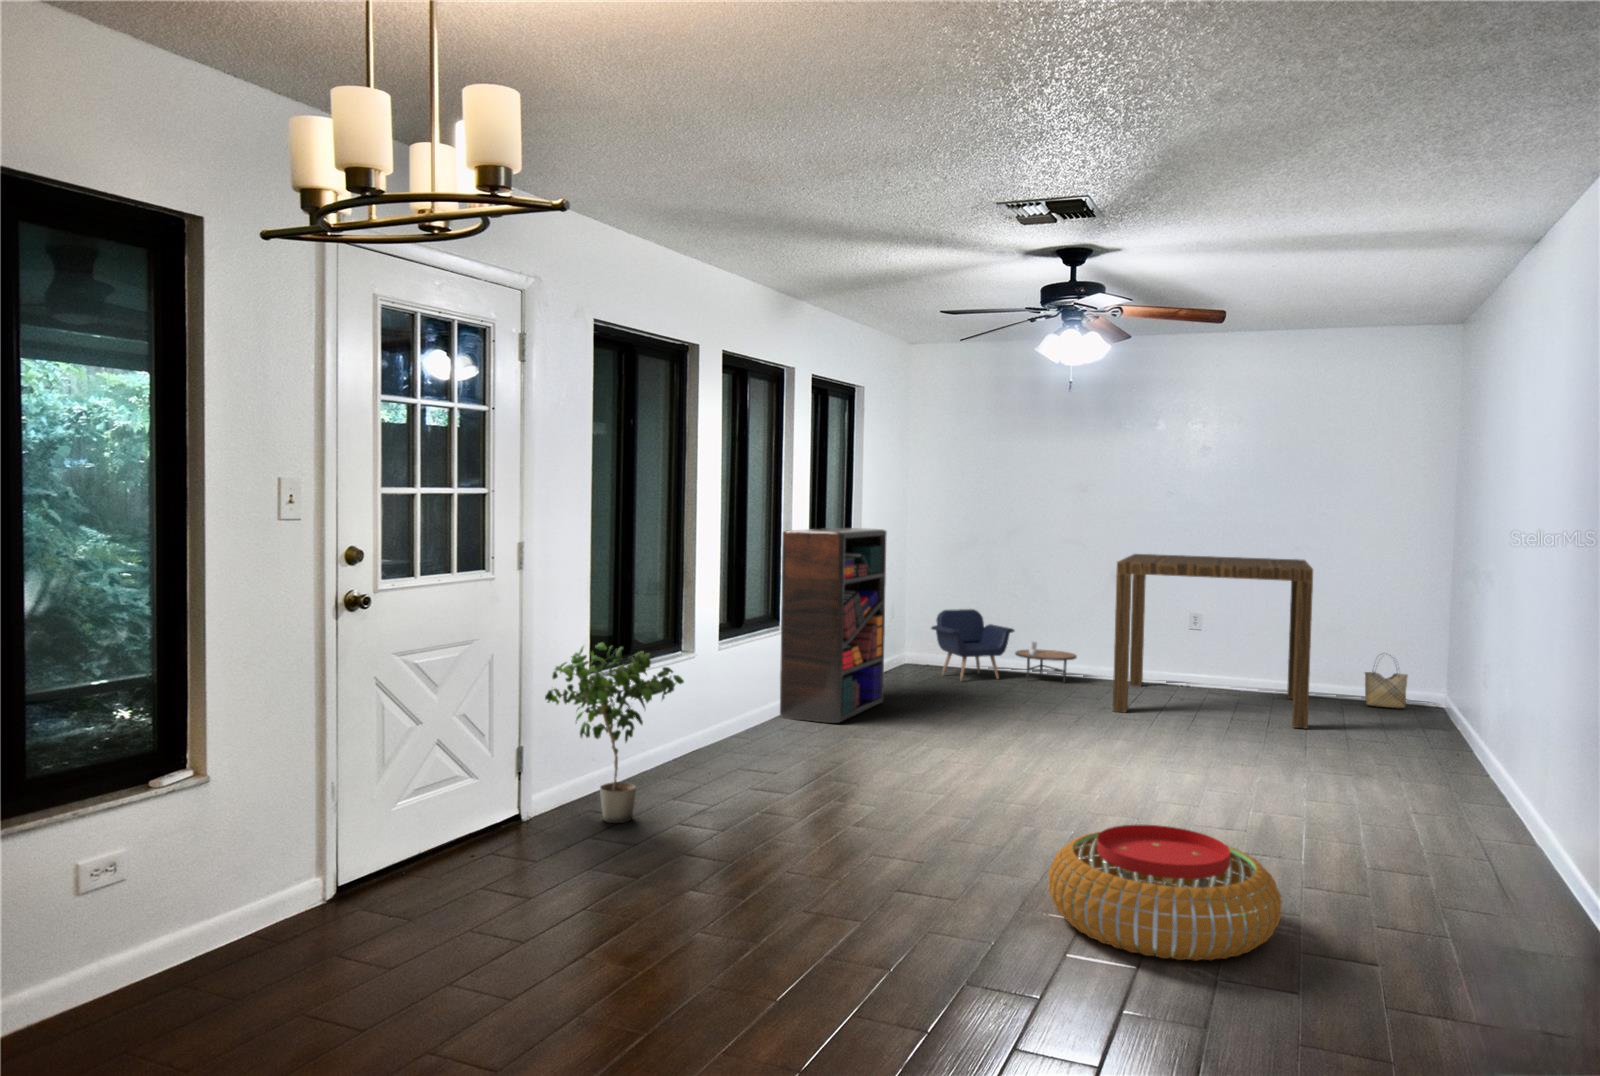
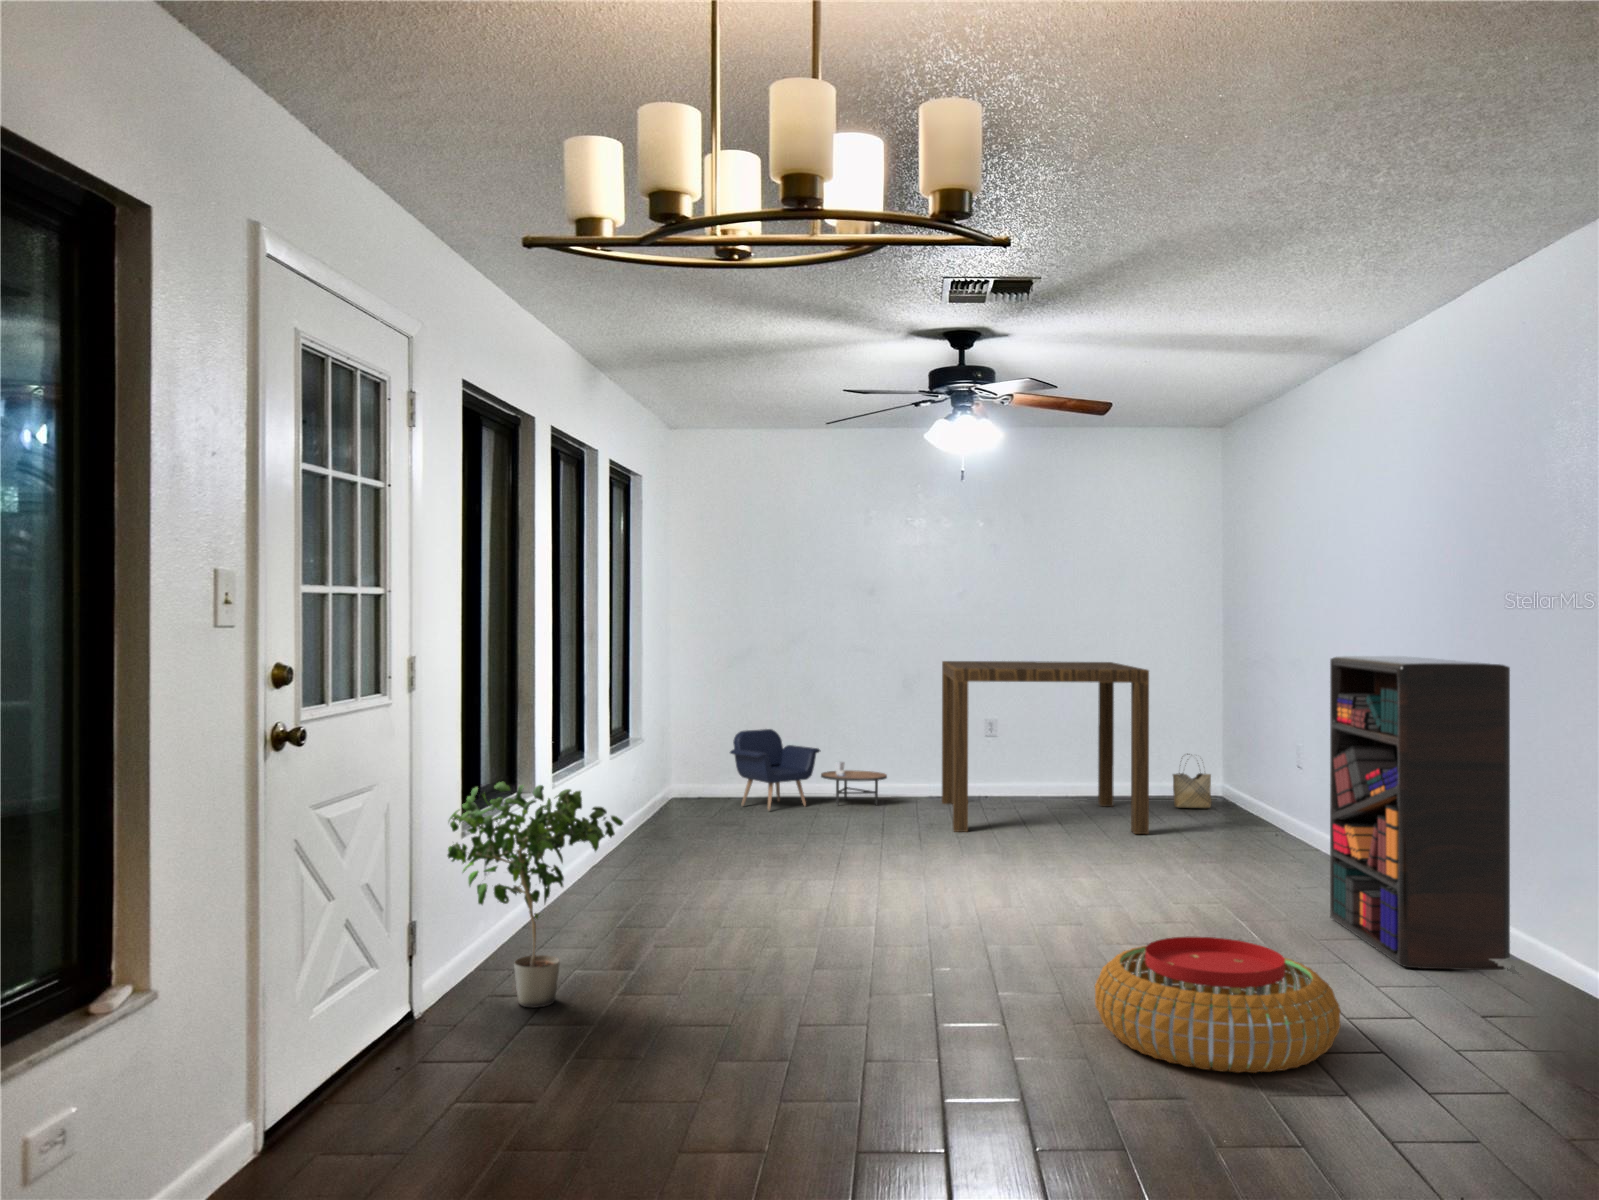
bookshelf: present [780,528,887,723] -> present [1330,656,1510,970]

